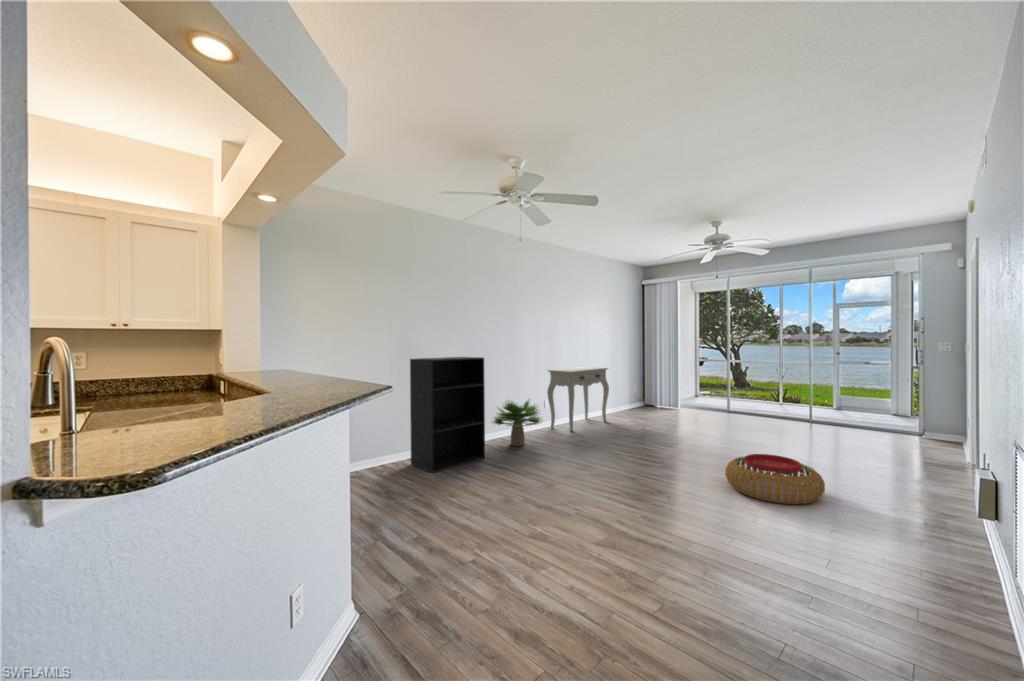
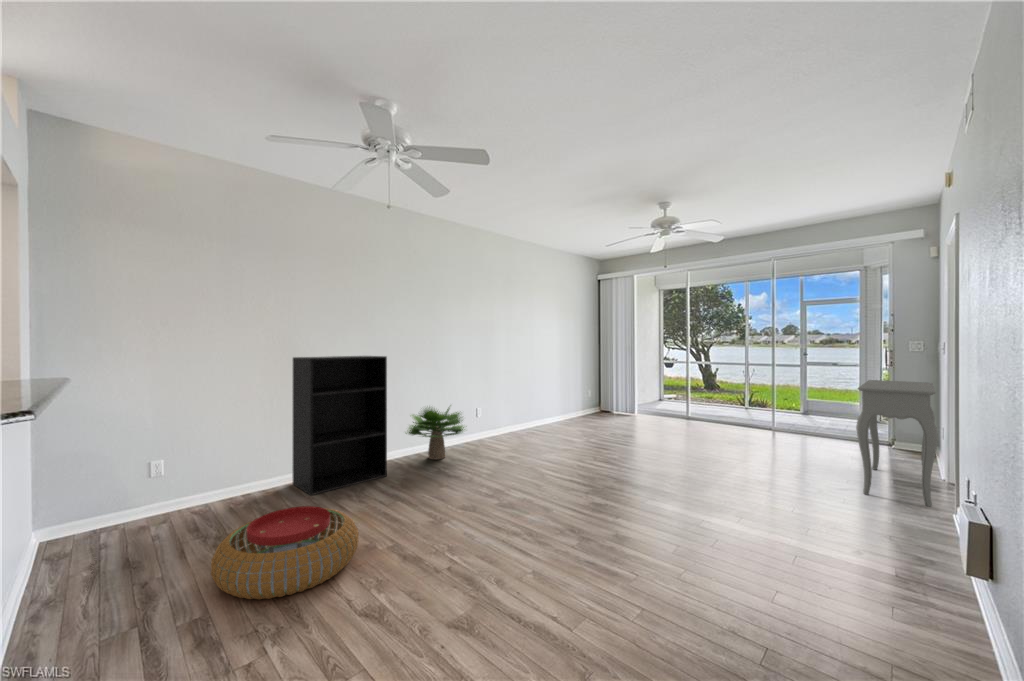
console table: present [547,367,609,431] -> present [856,380,938,507]
pouf: present [725,454,825,504] -> present [211,506,358,599]

